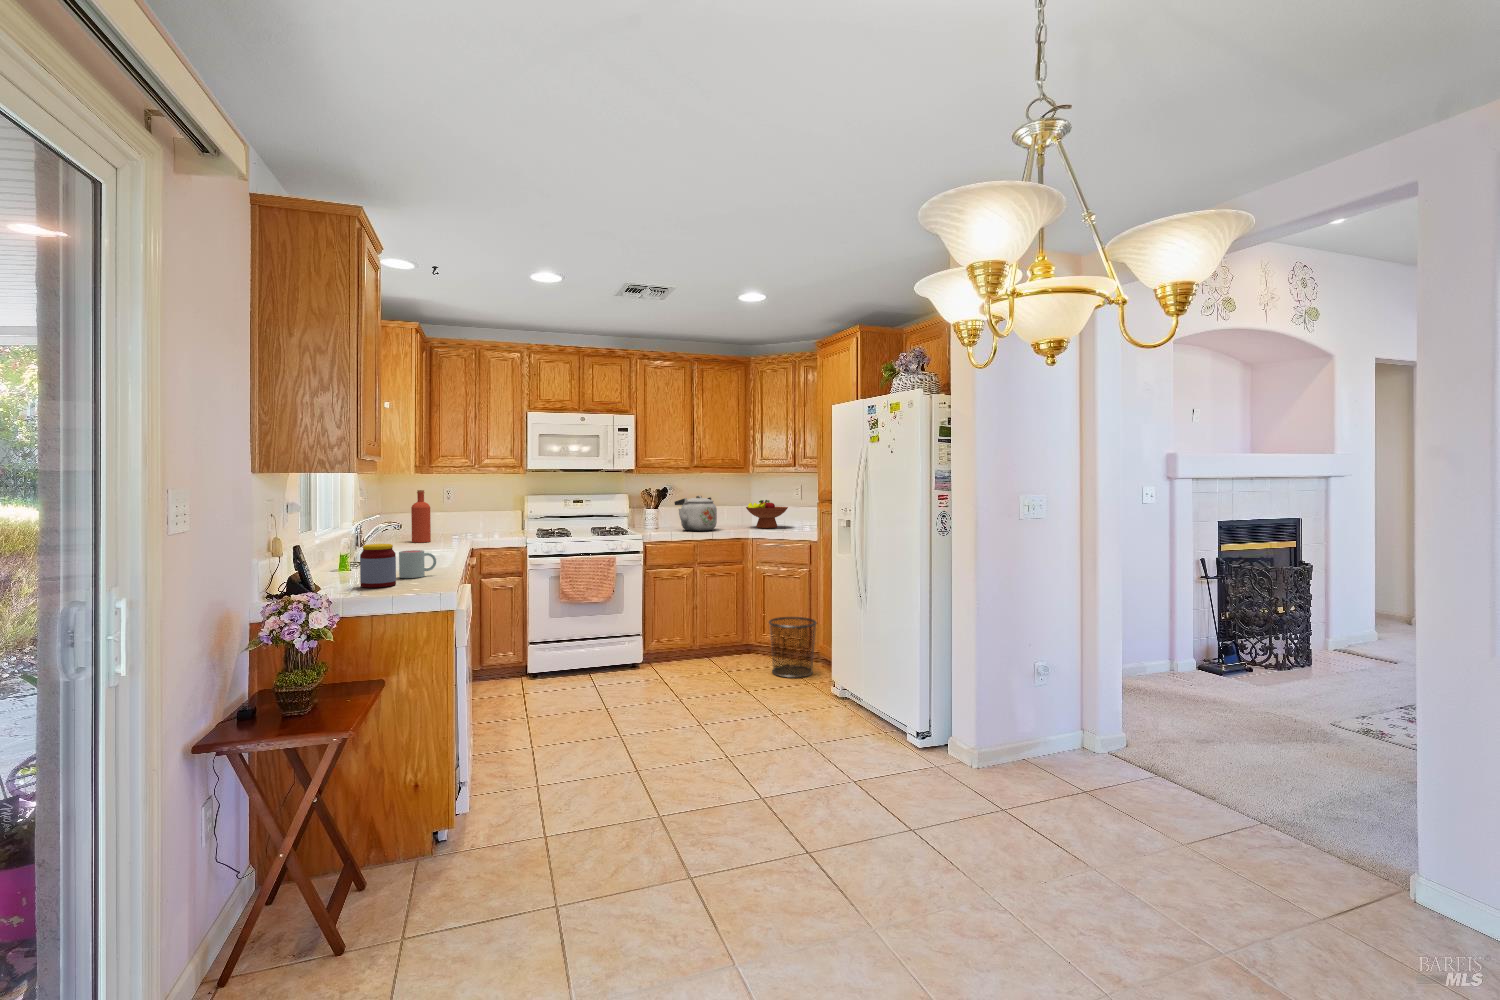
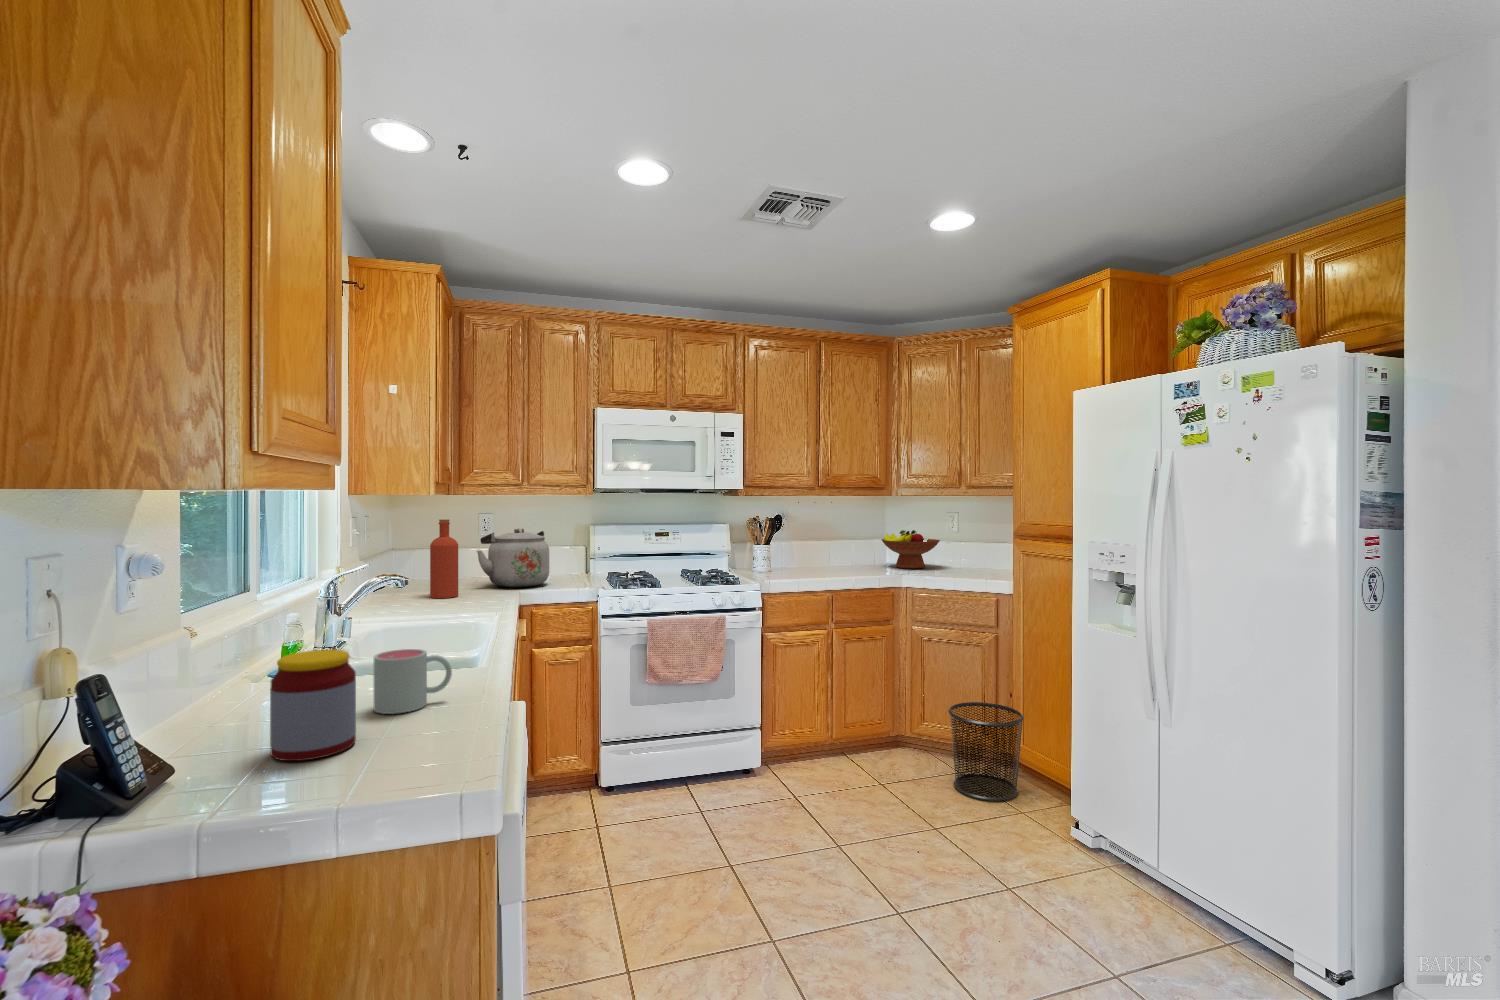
kettle: present [674,495,717,531] -> present [477,528,549,587]

